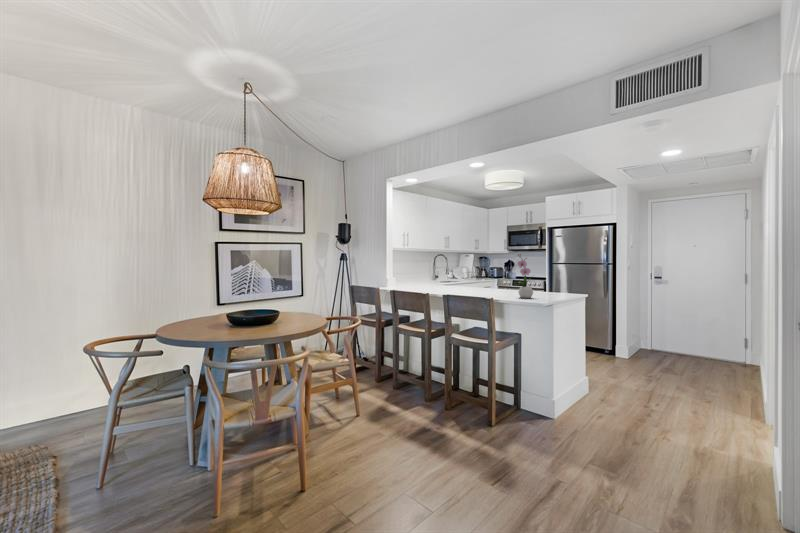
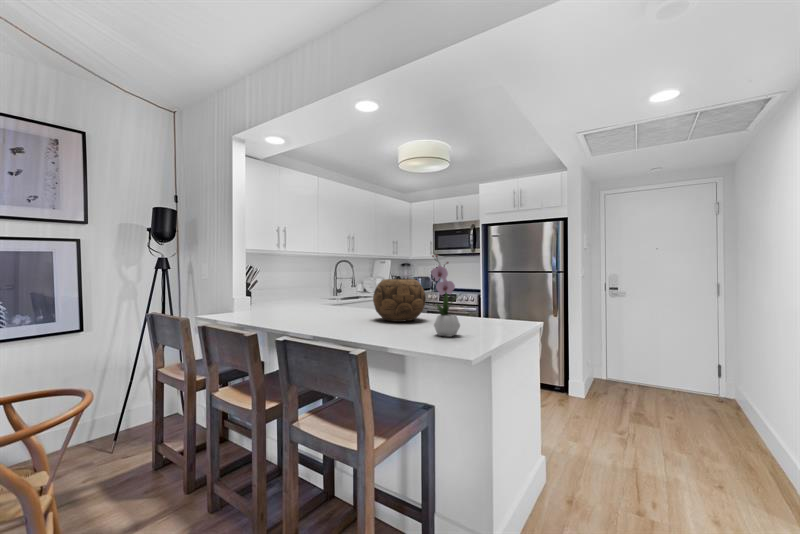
decorative bowl: none [477,268,510,293] -> present [373,279,426,322]

